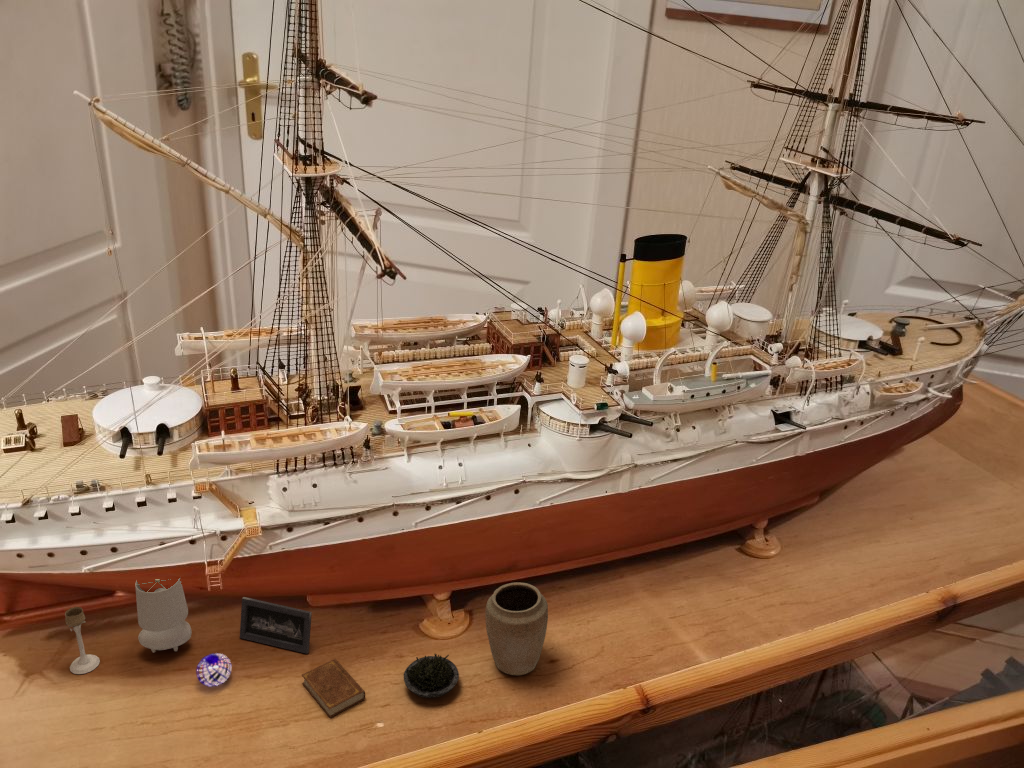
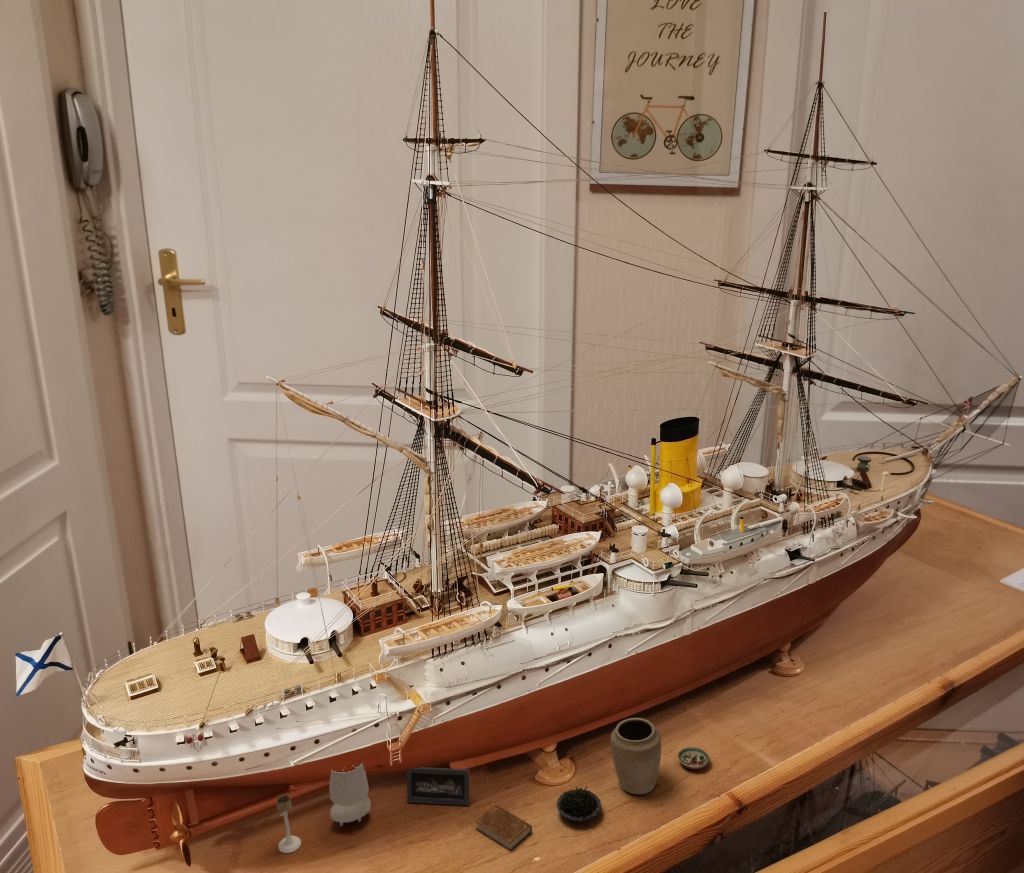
decorative bowl: none [575,627,614,656] -> present [678,747,709,769]
decorative orb: present [196,653,231,687] -> none [390,815,417,844]

